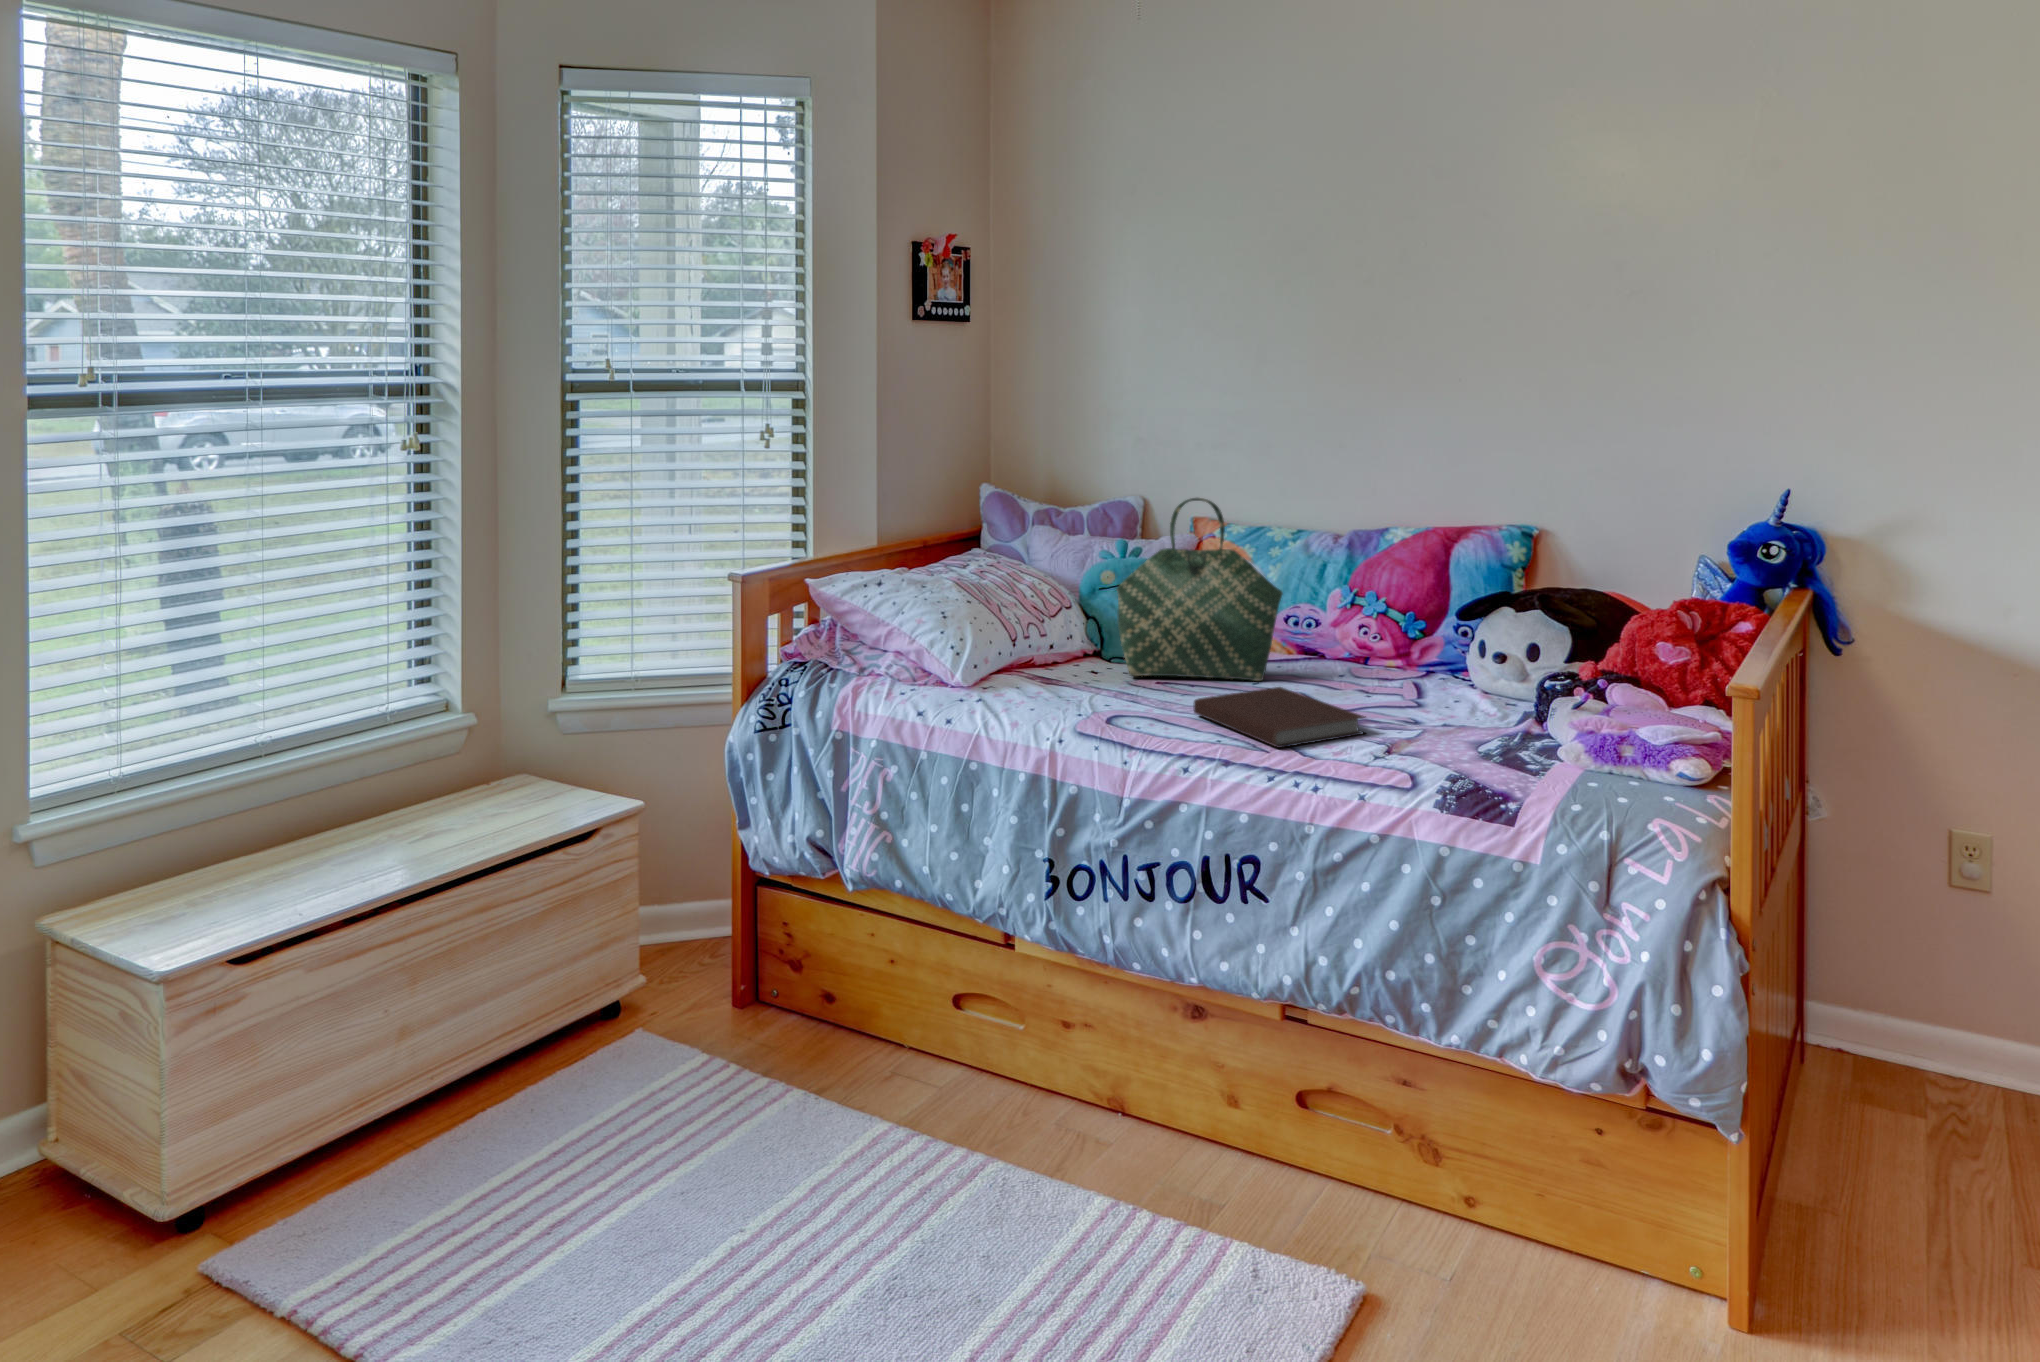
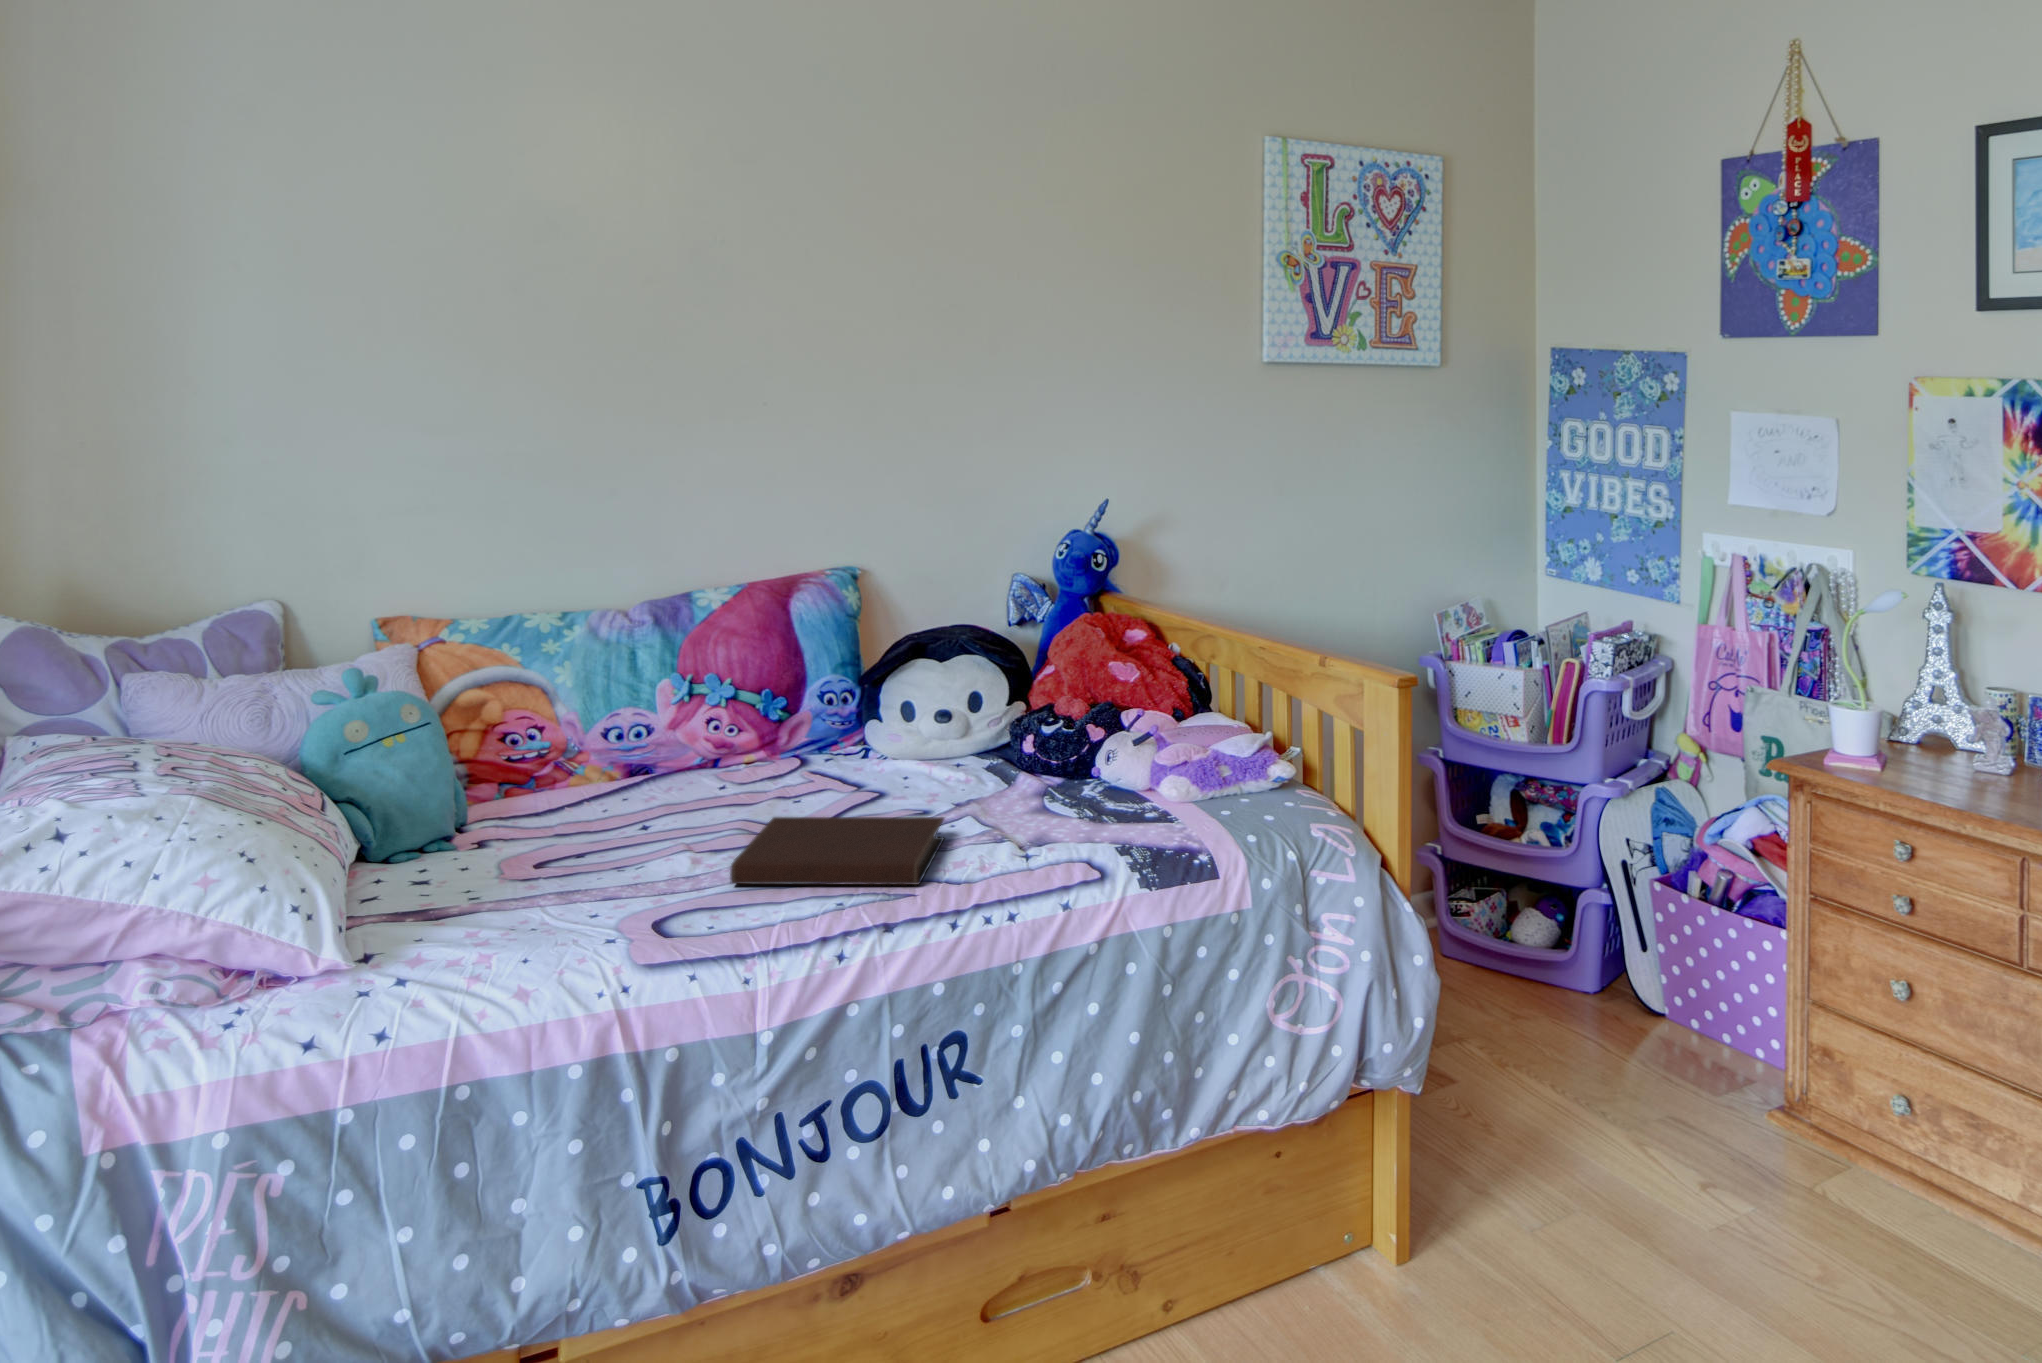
tote bag: present [1117,498,1283,681] -> none [475,579,698,871]

